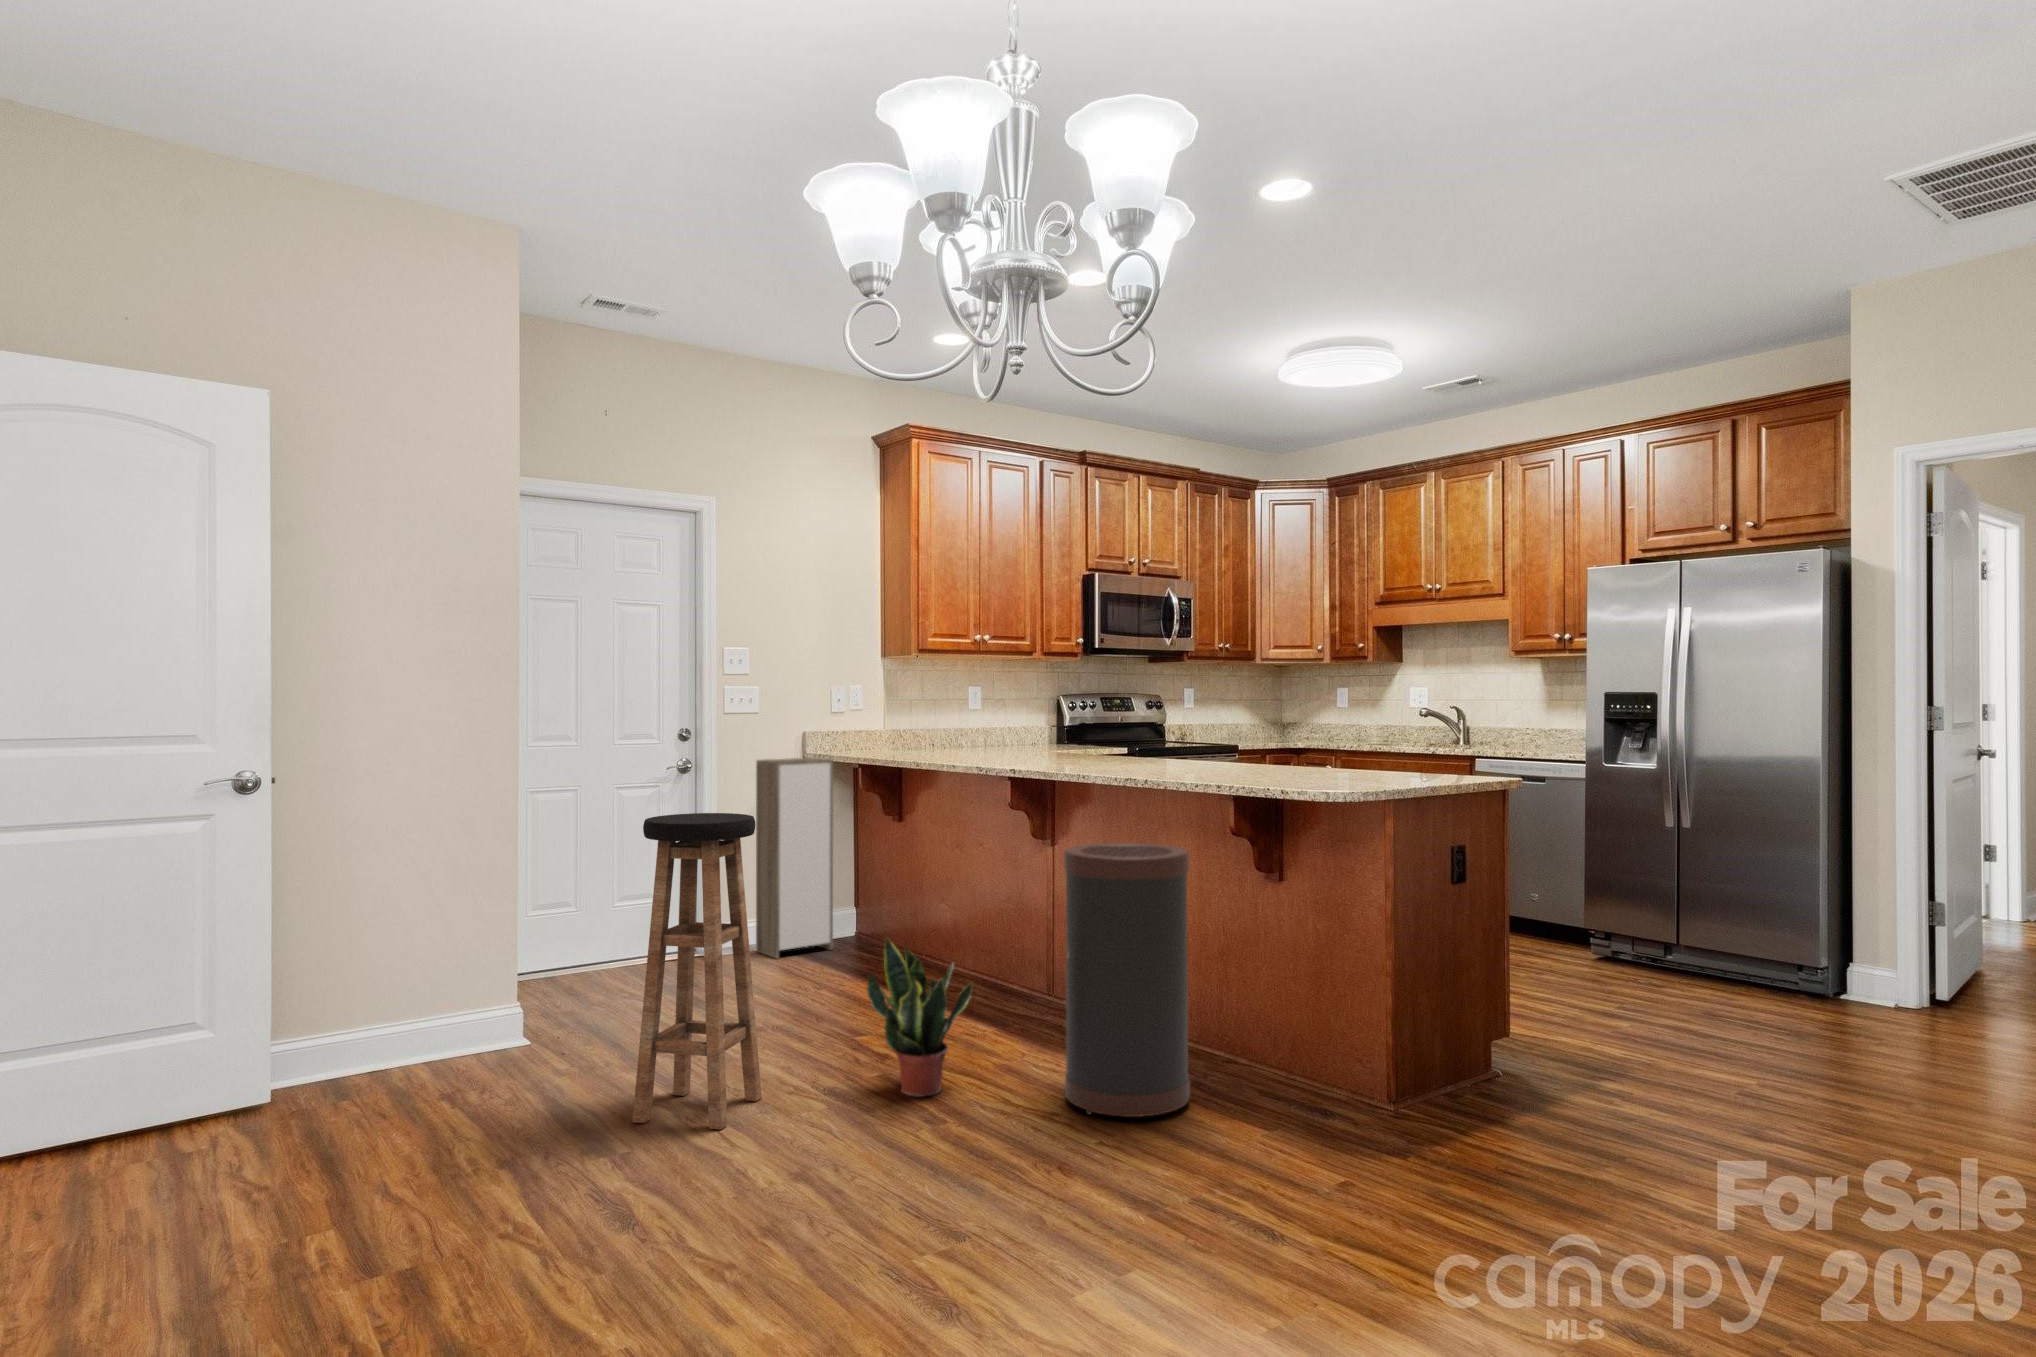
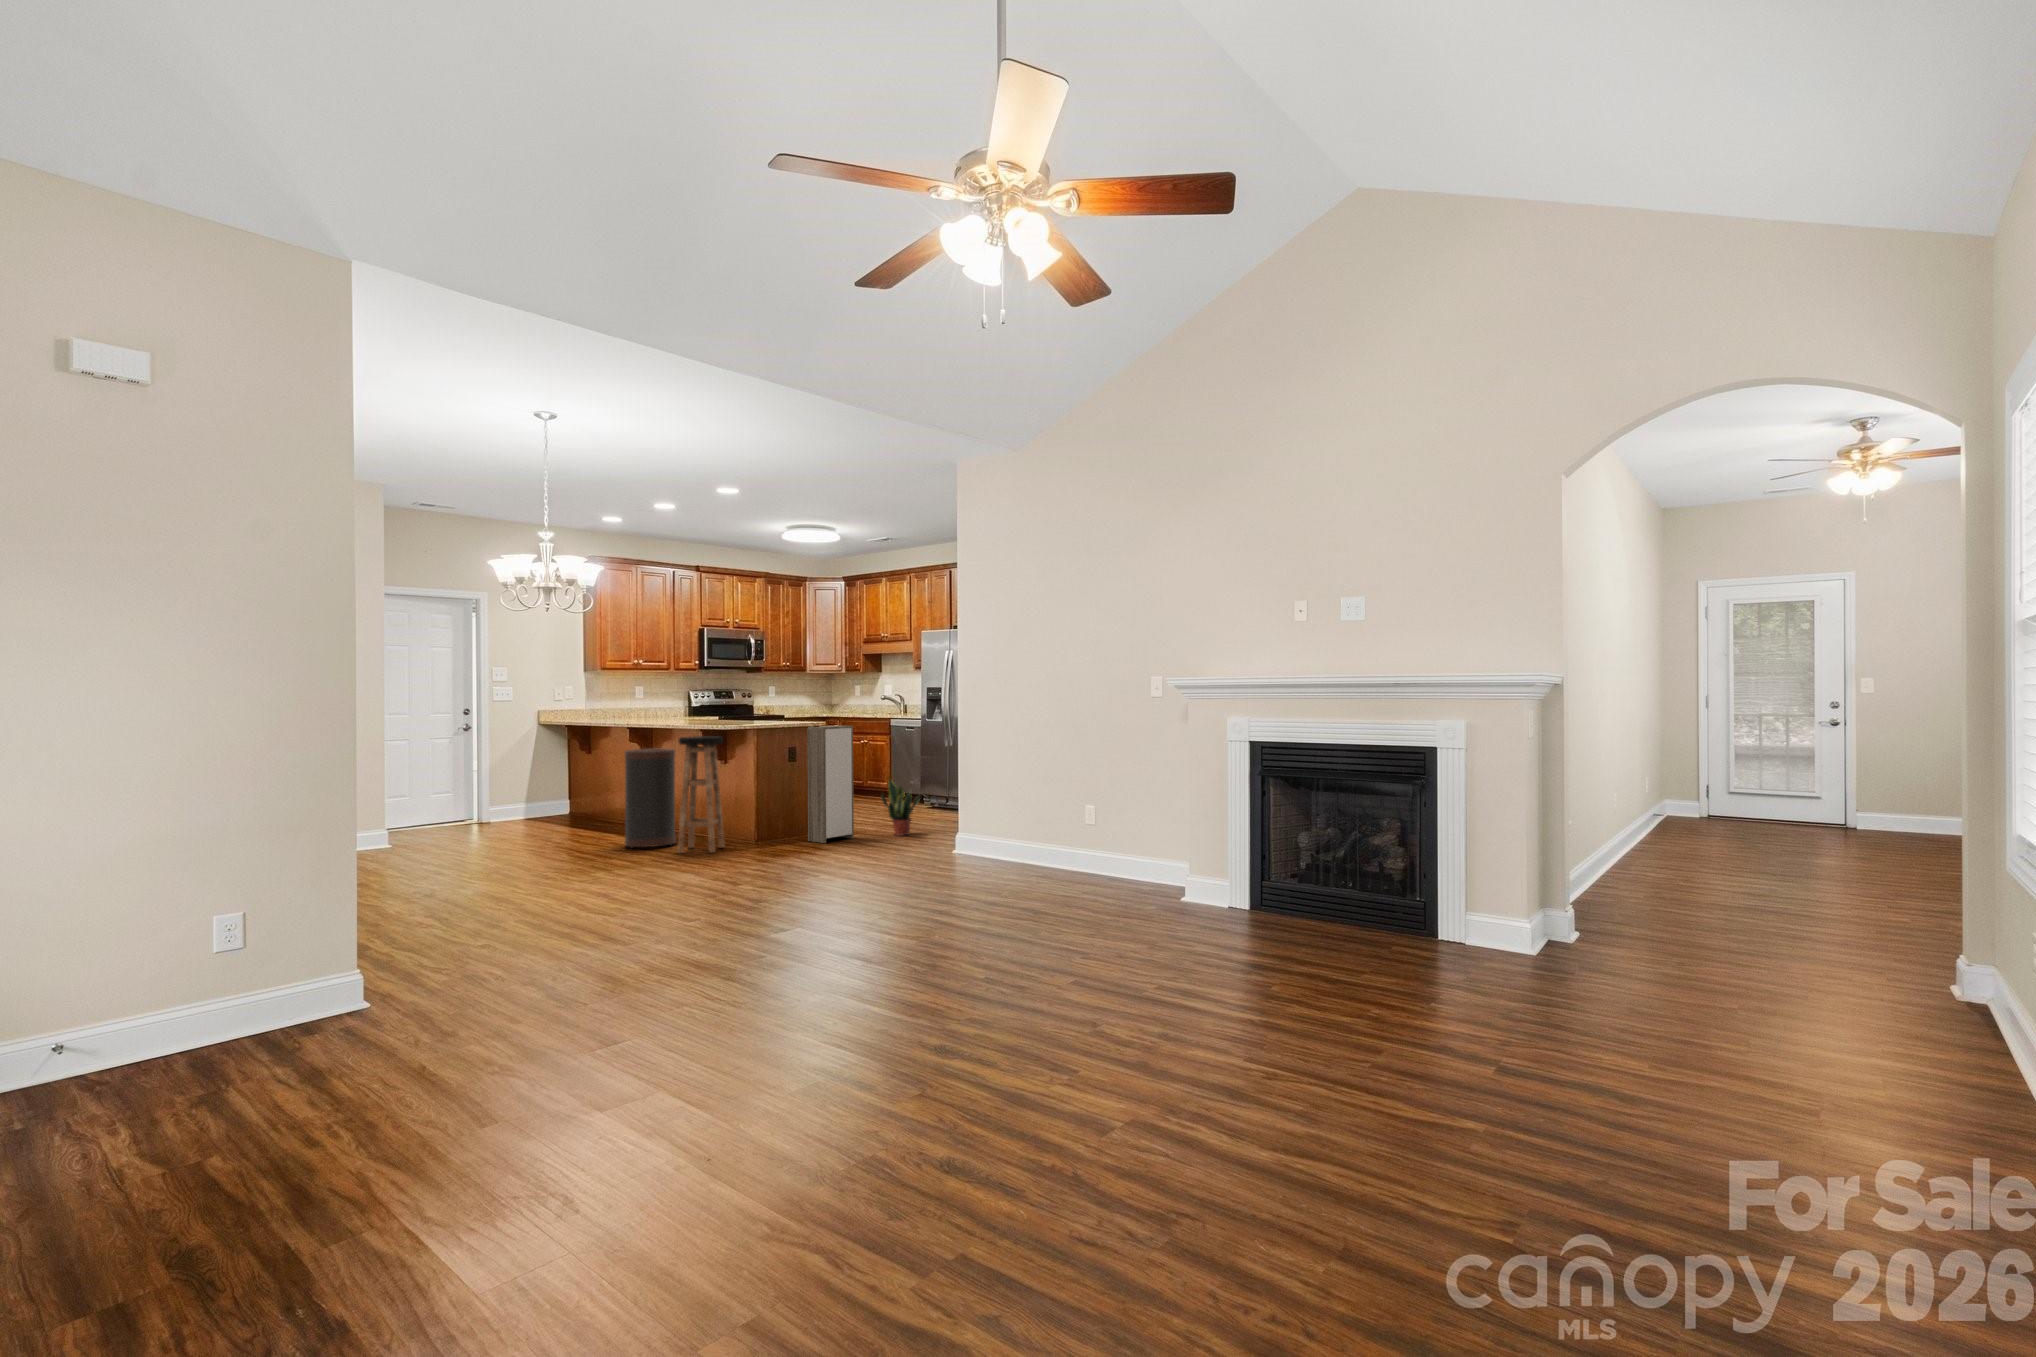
storage cabinet: present [756,758,833,959] -> present [807,725,854,843]
bar stool: present [632,813,762,1130] -> present [677,736,725,853]
potted plant: present [867,938,972,1097] -> present [881,779,920,836]

